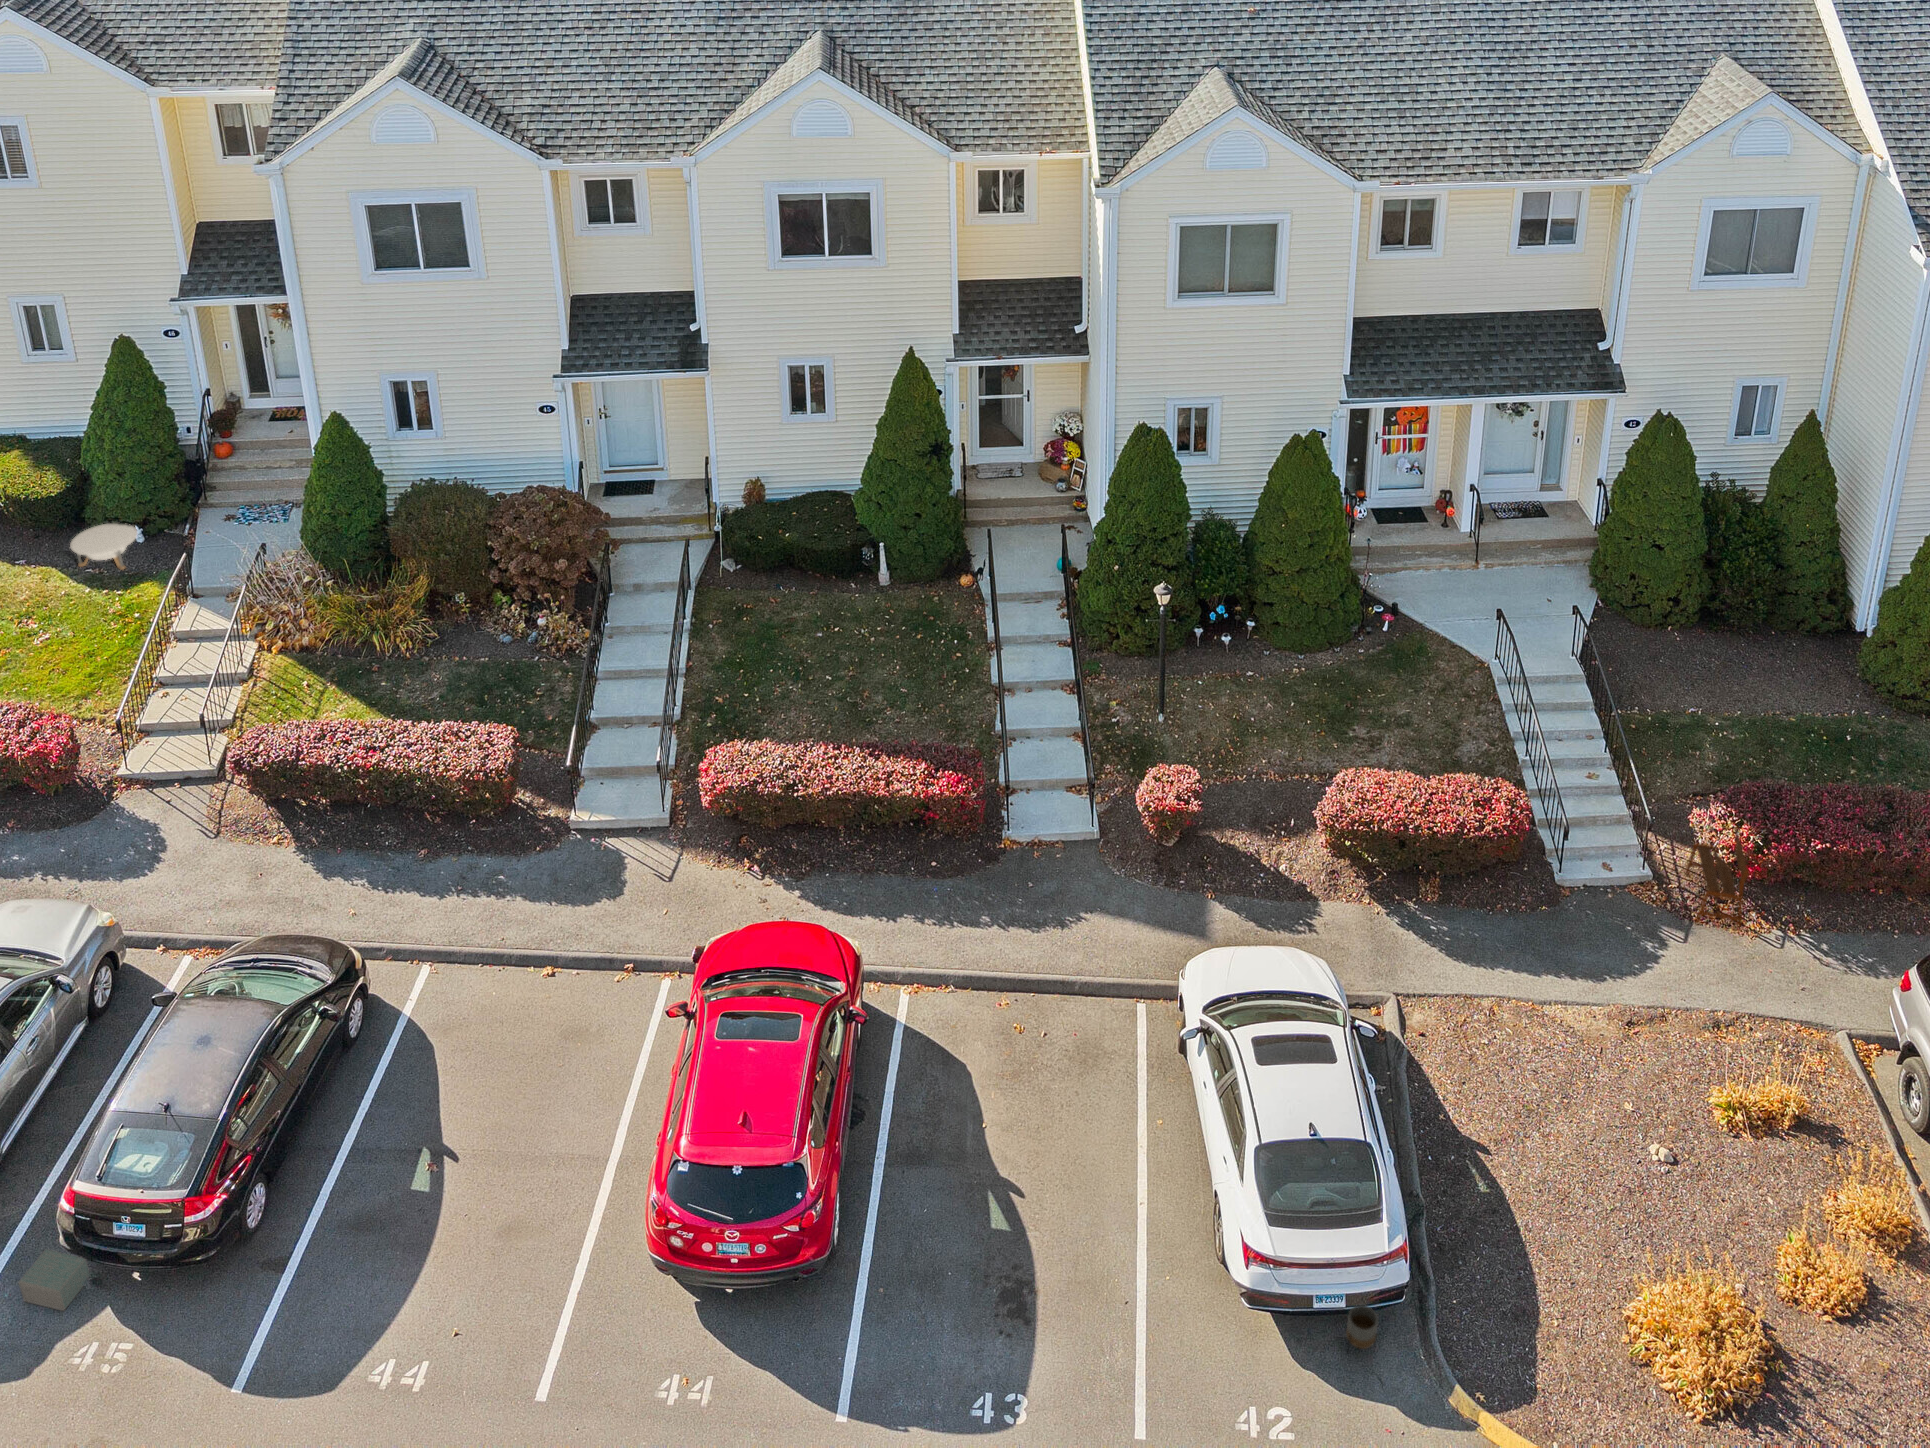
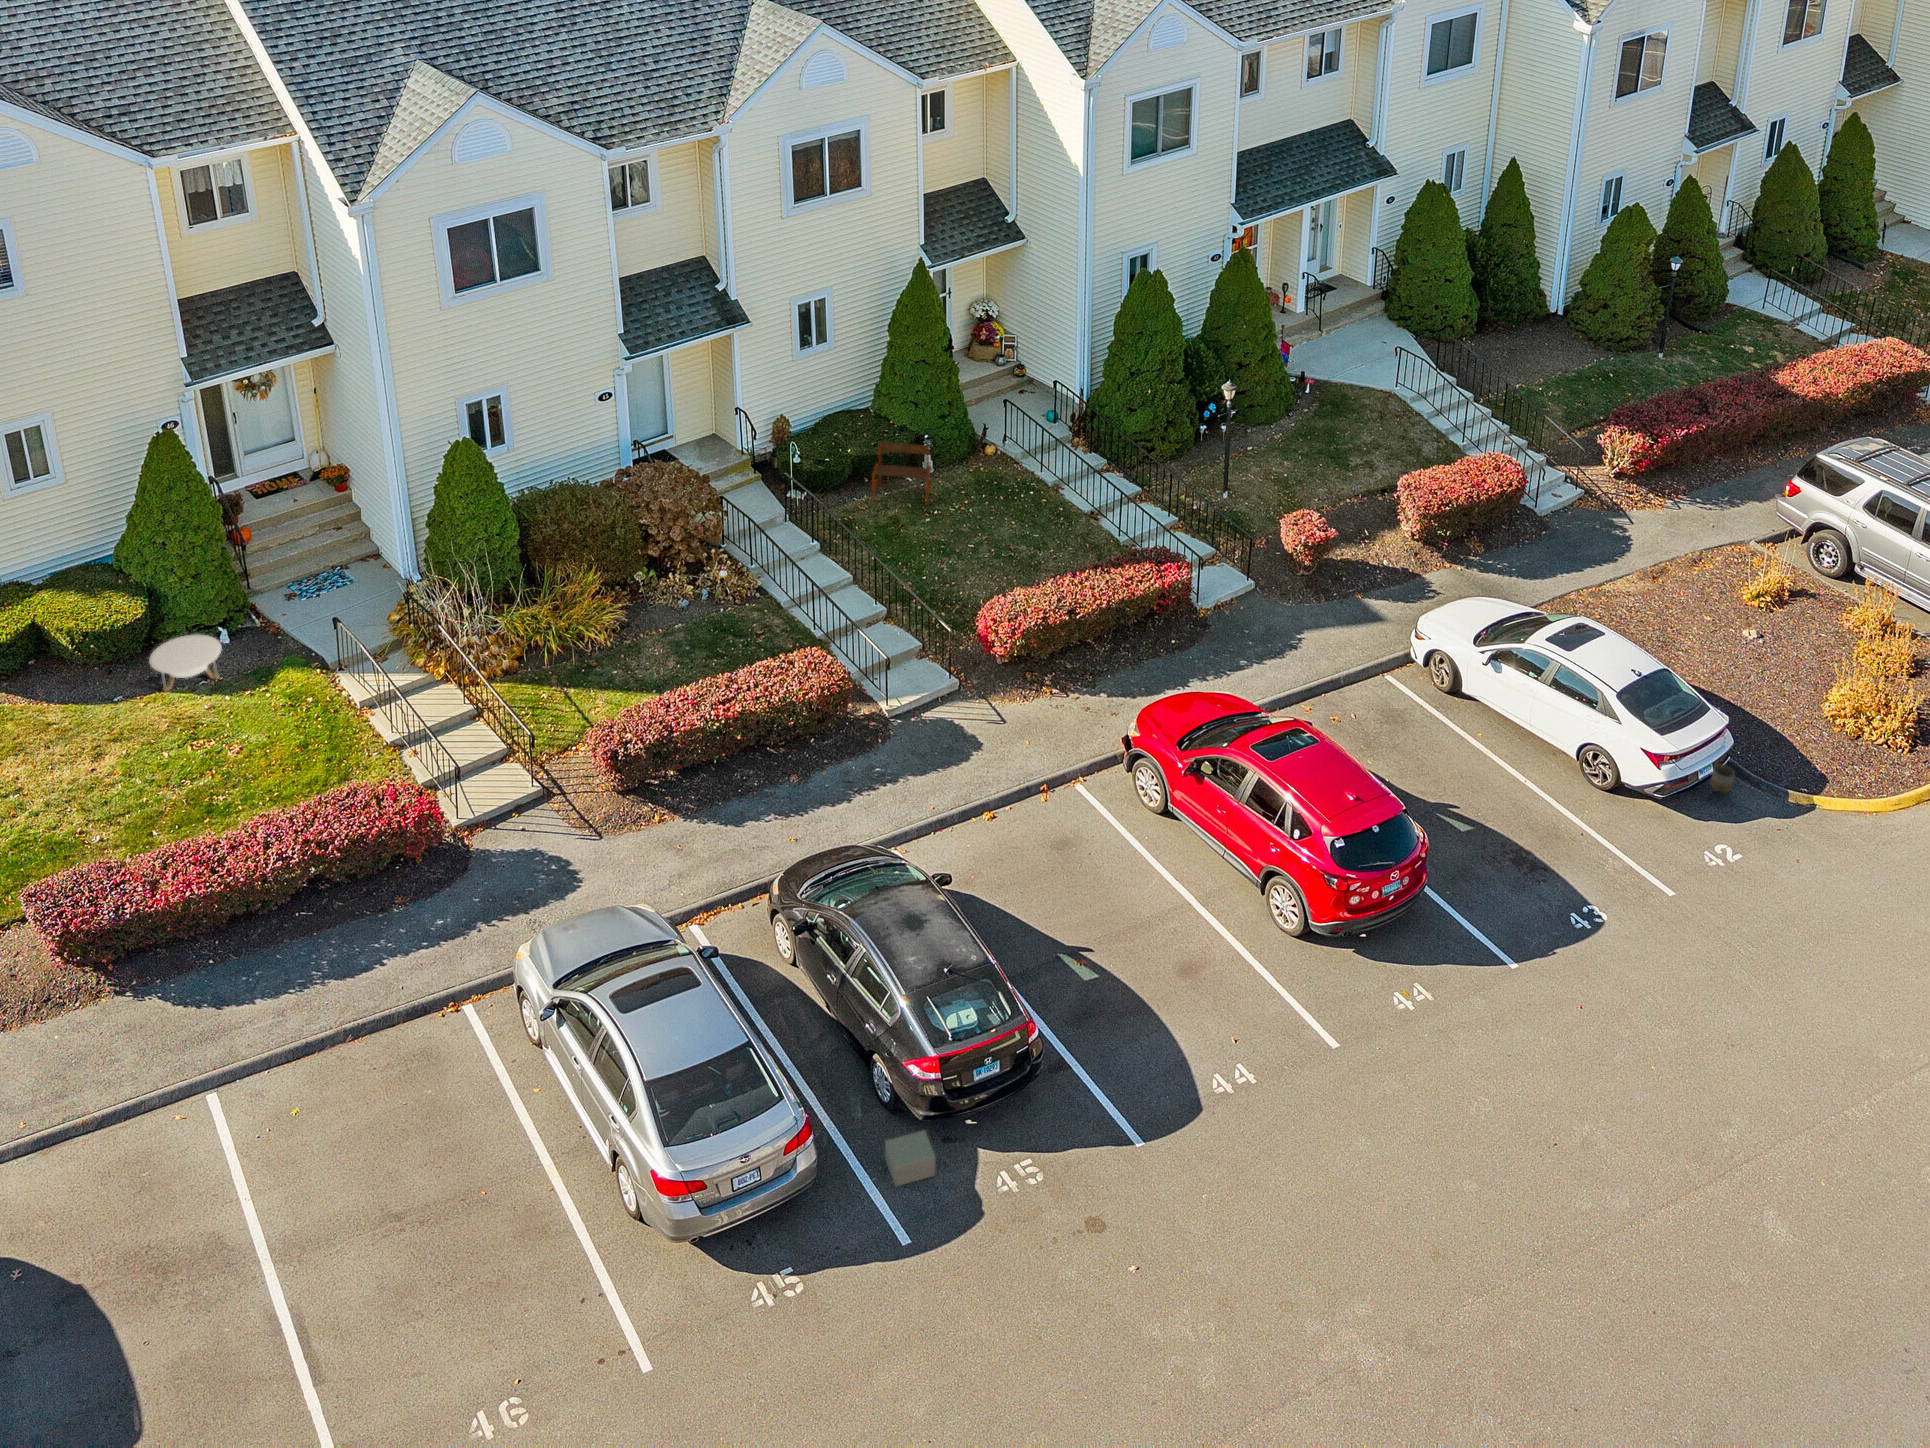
bench: present [1685,827,1749,926] -> present [872,442,932,505]

